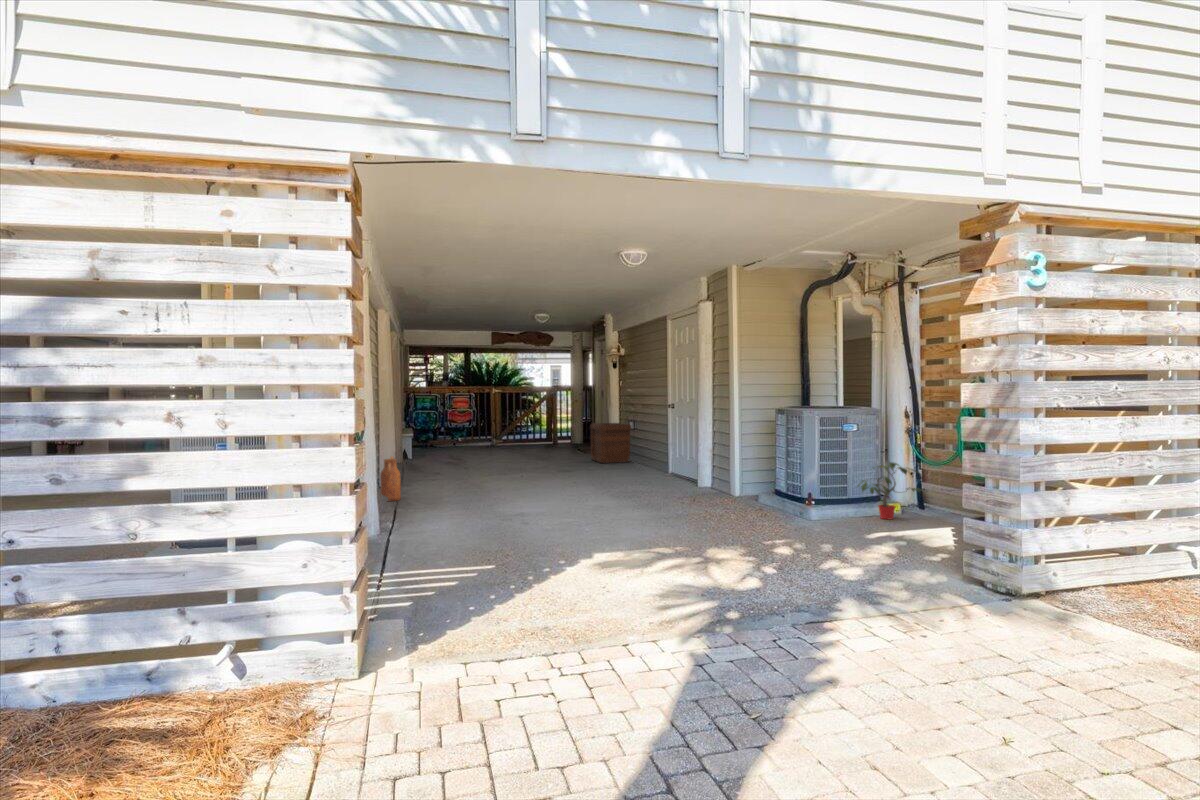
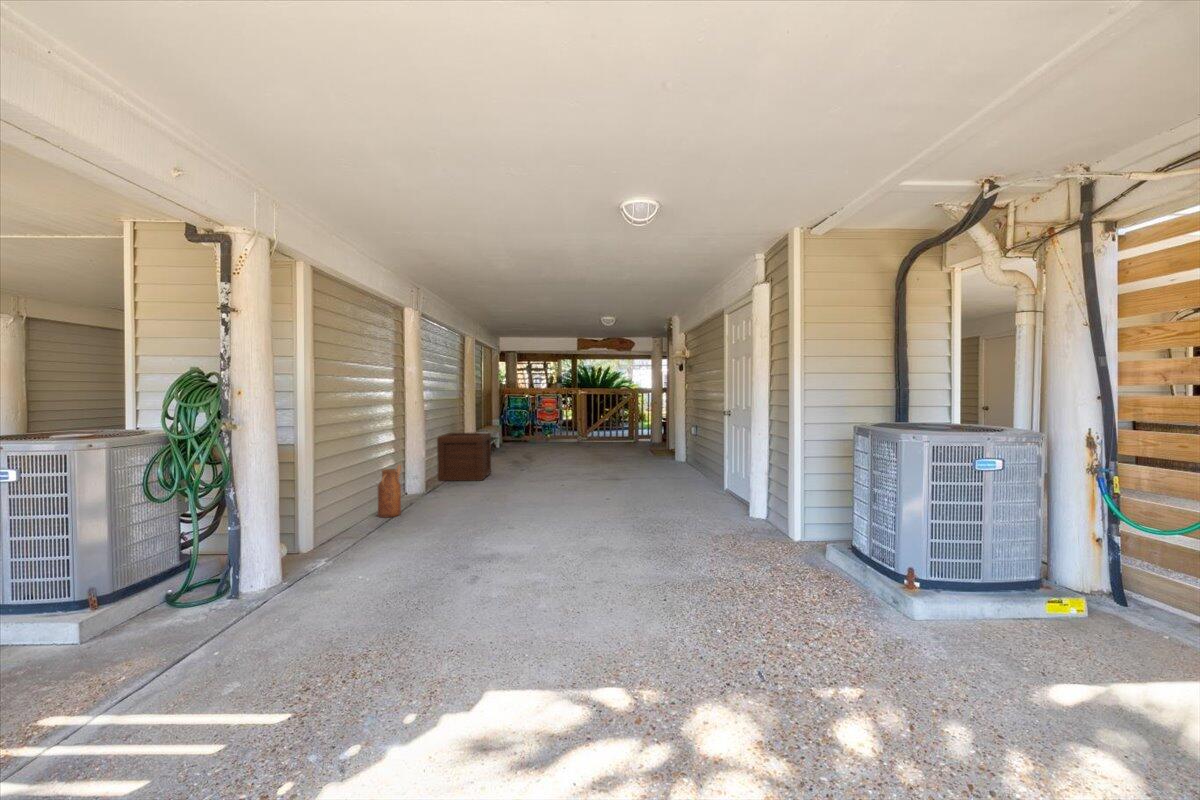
wooden crate: present [590,423,631,463] -> present [437,432,491,481]
potted plant: present [858,462,920,519] -> none [999,527,1147,632]

